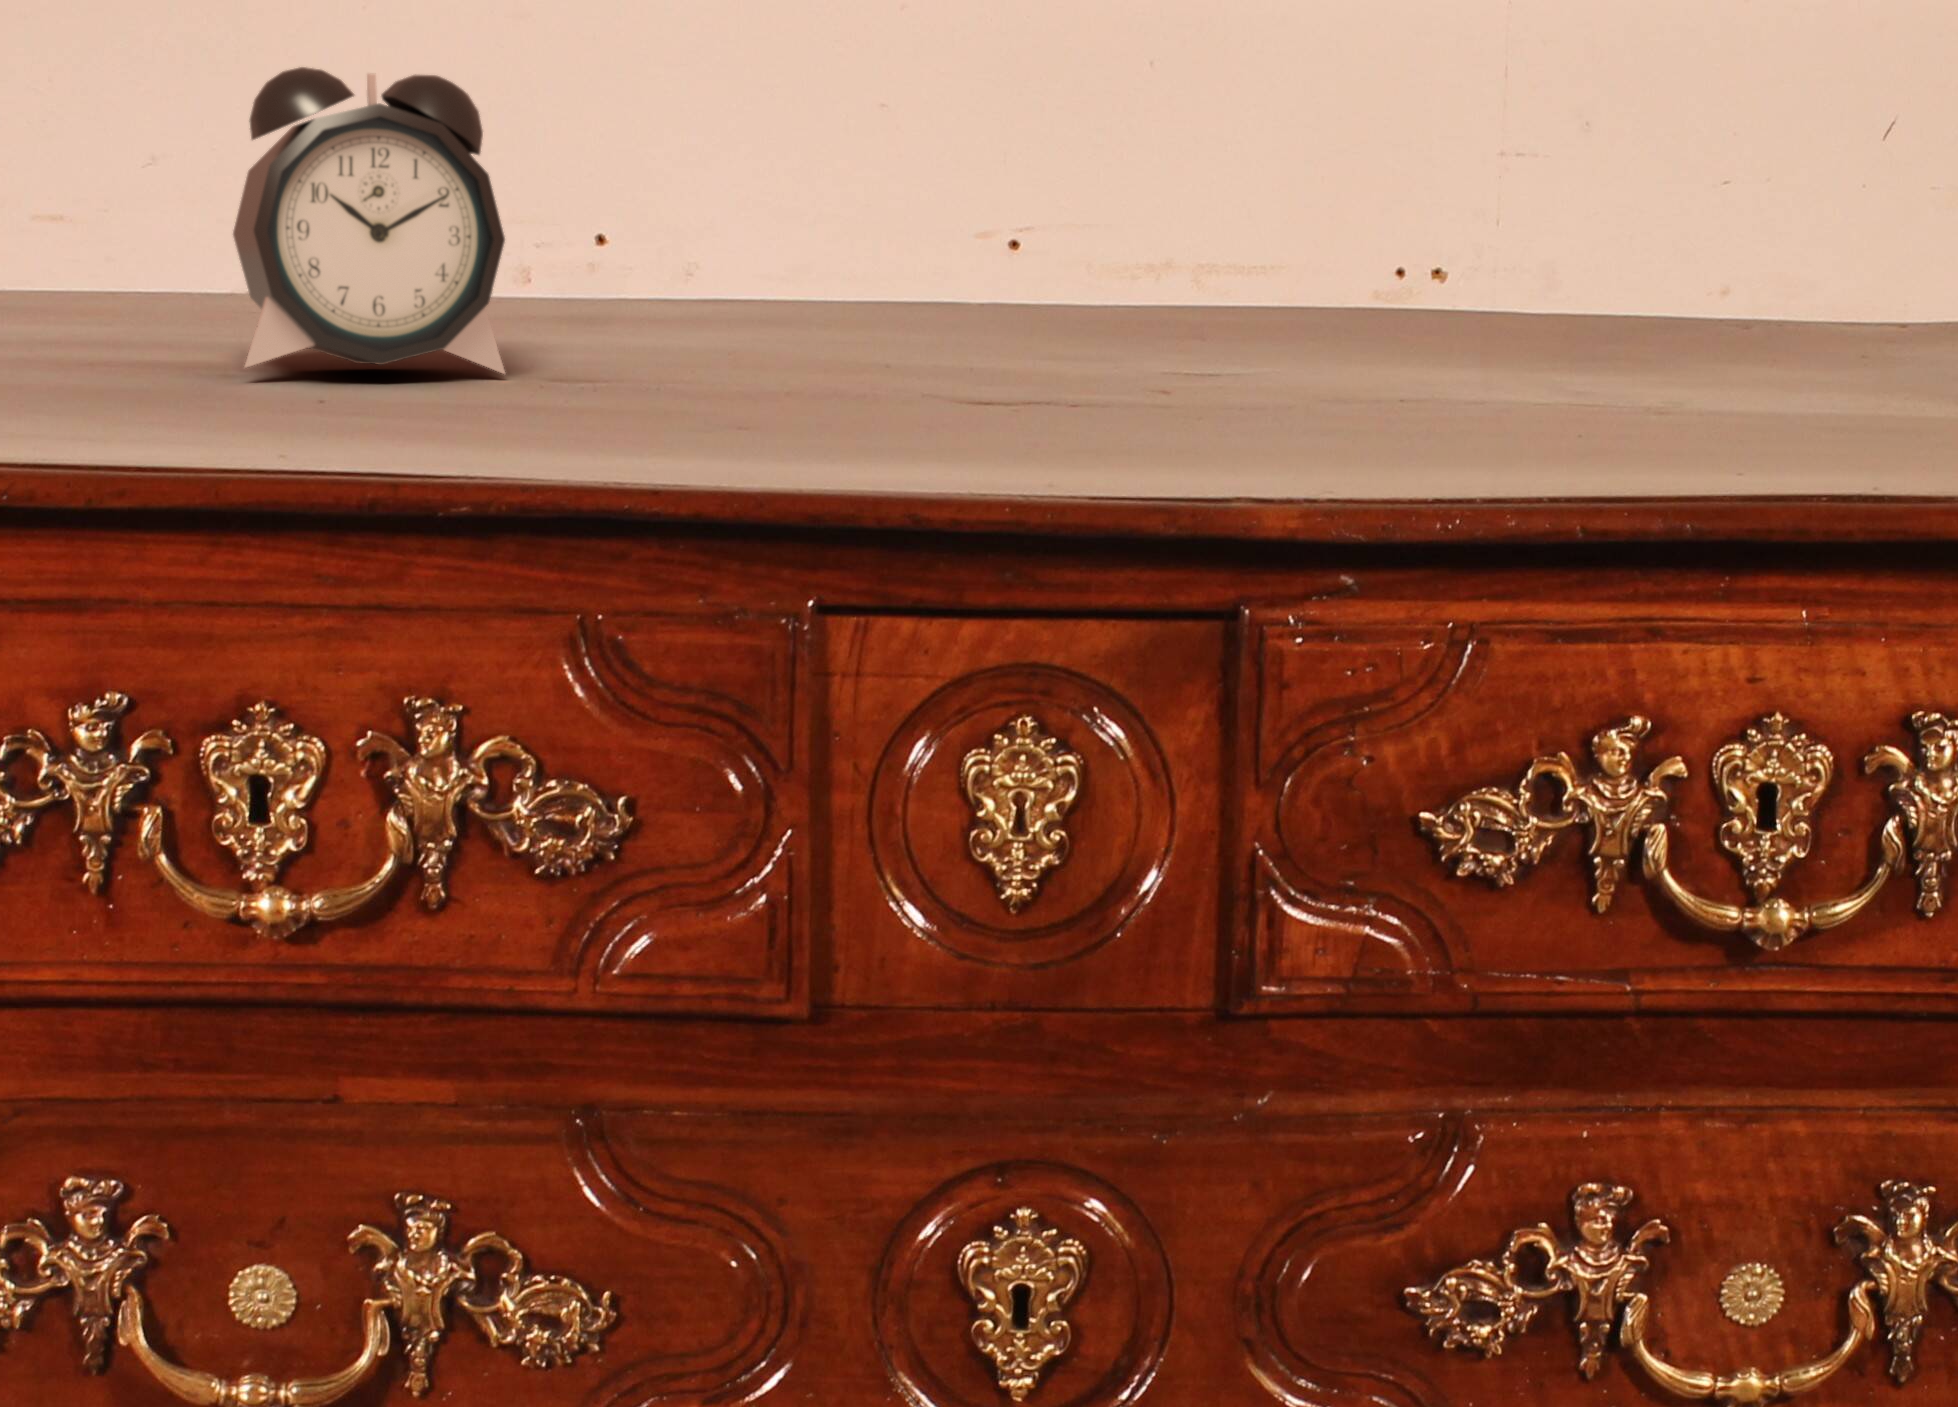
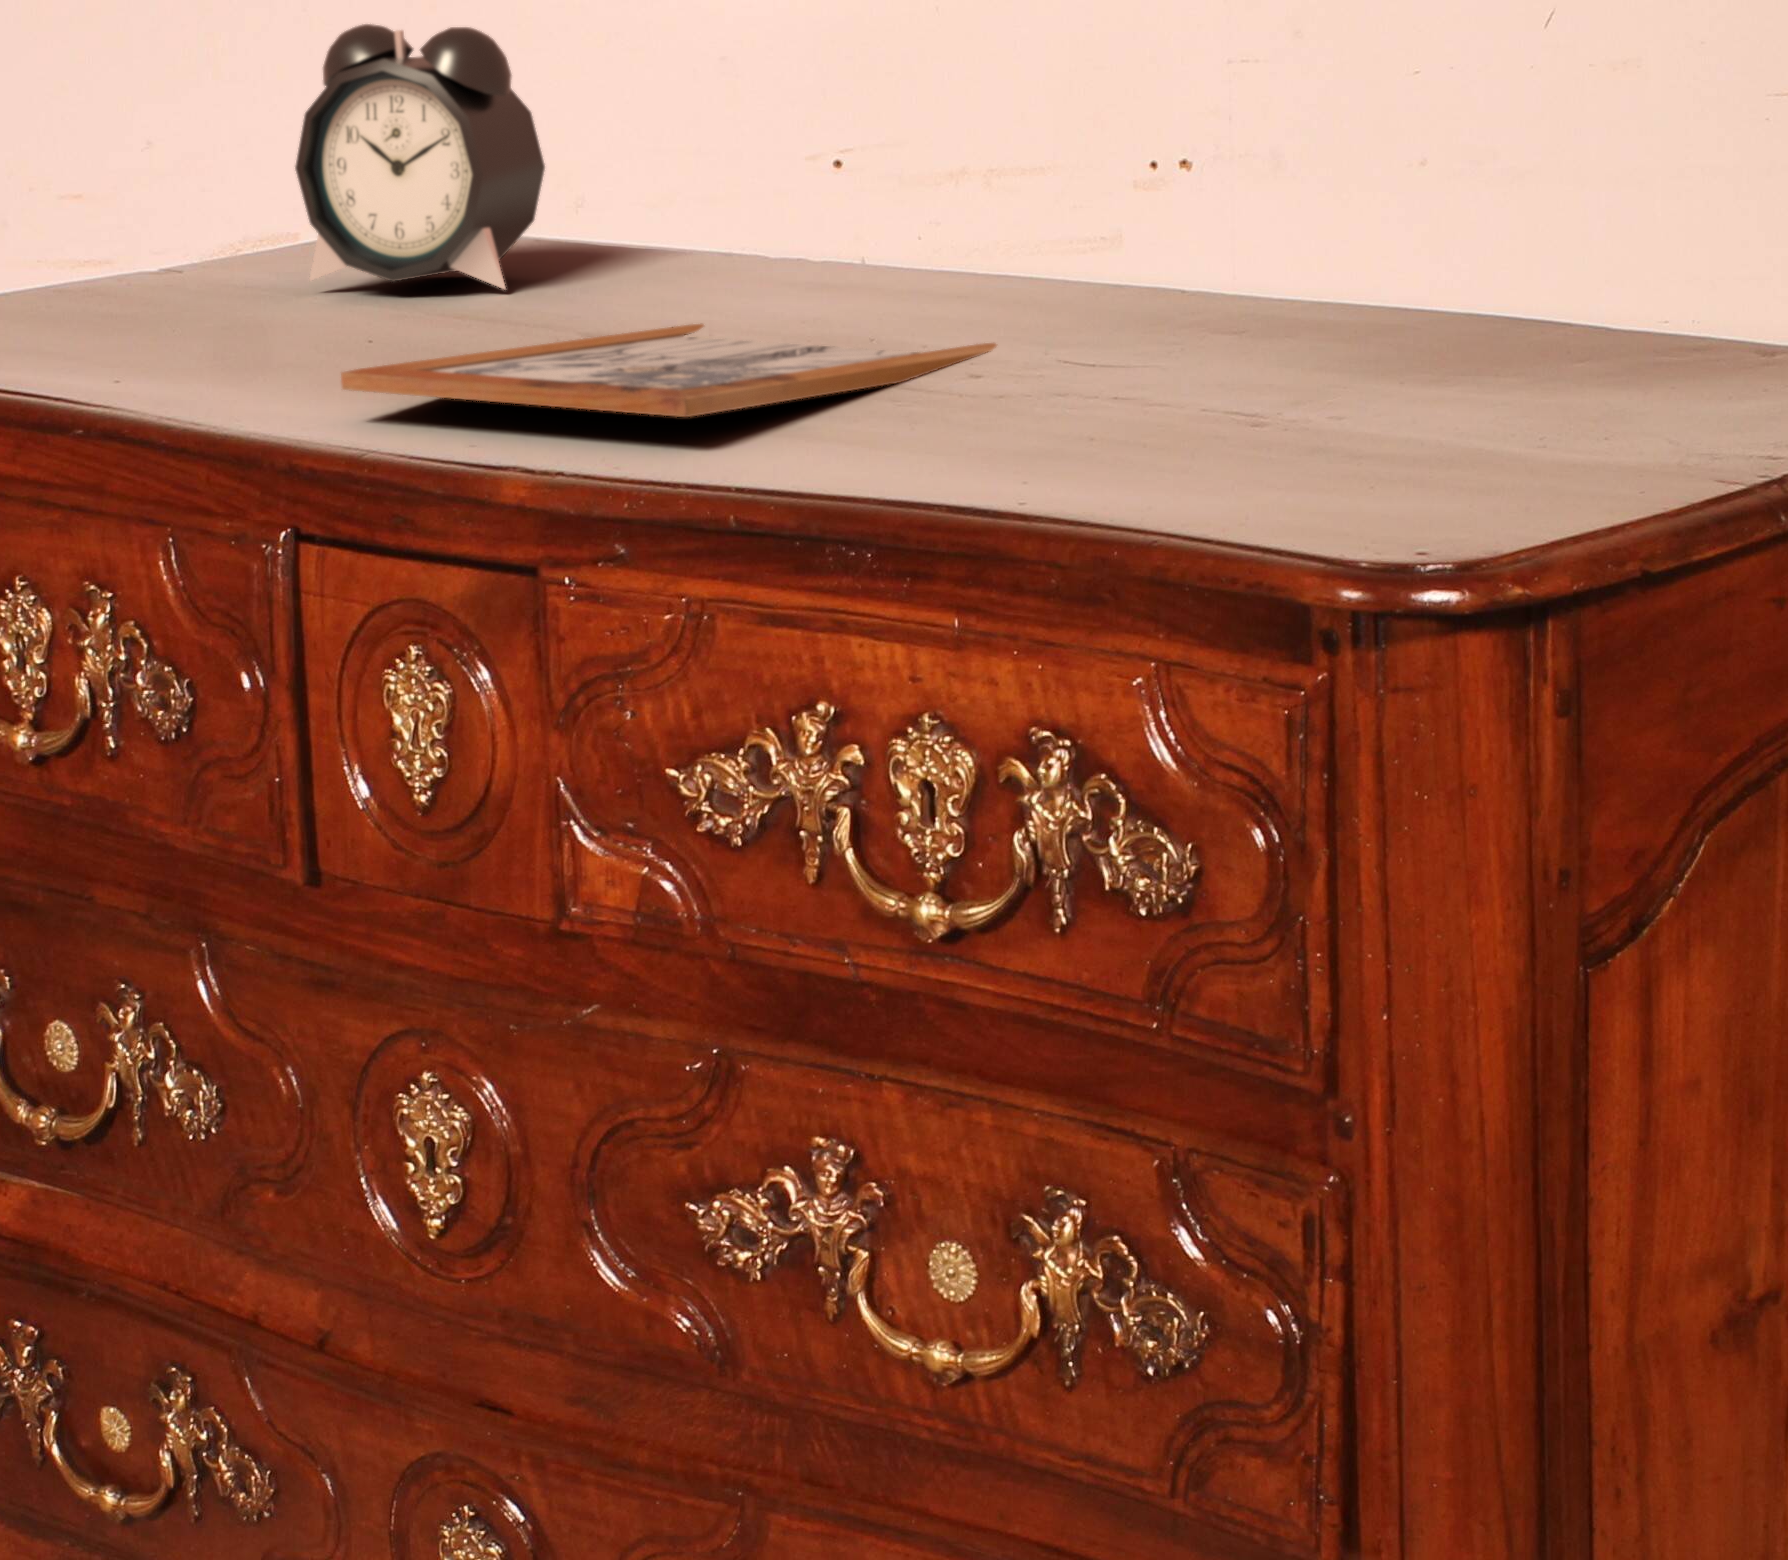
picture frame: none [833,397,1390,434] -> present [341,324,997,417]

